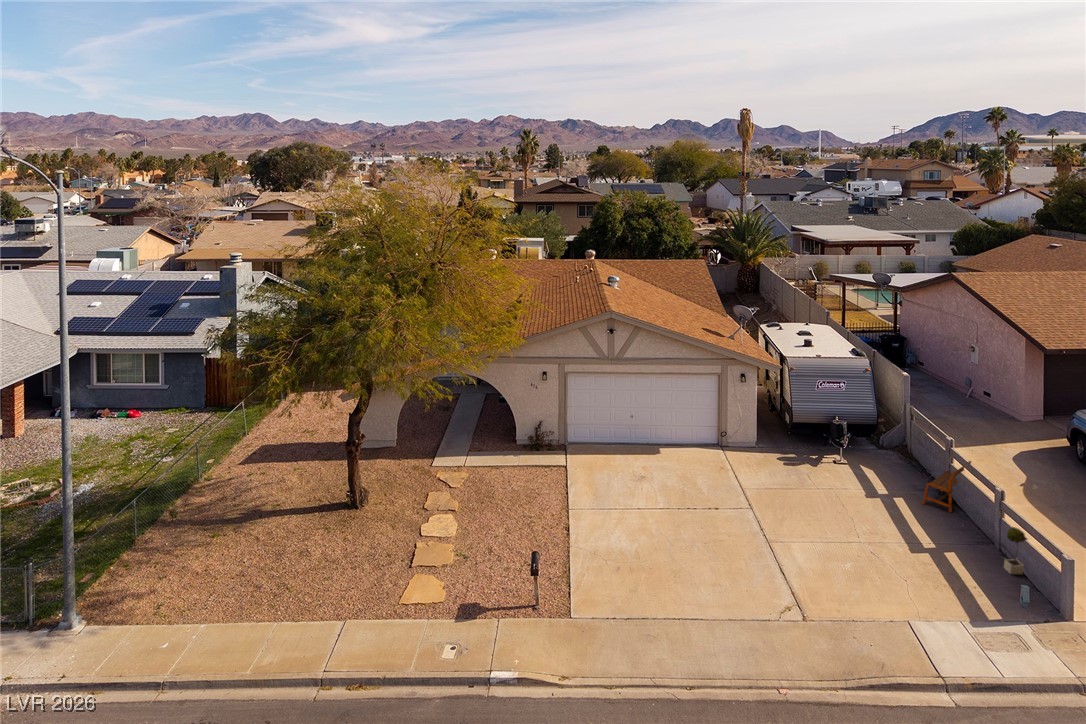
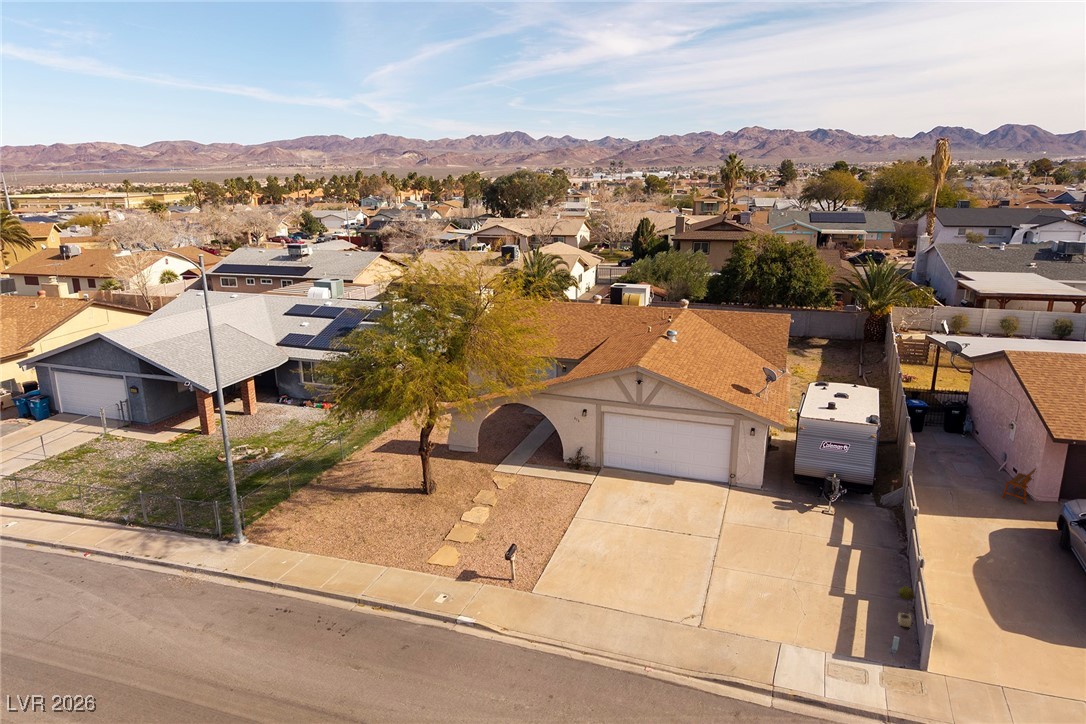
bench: present [922,461,971,513] -> present [1002,468,1036,503]

